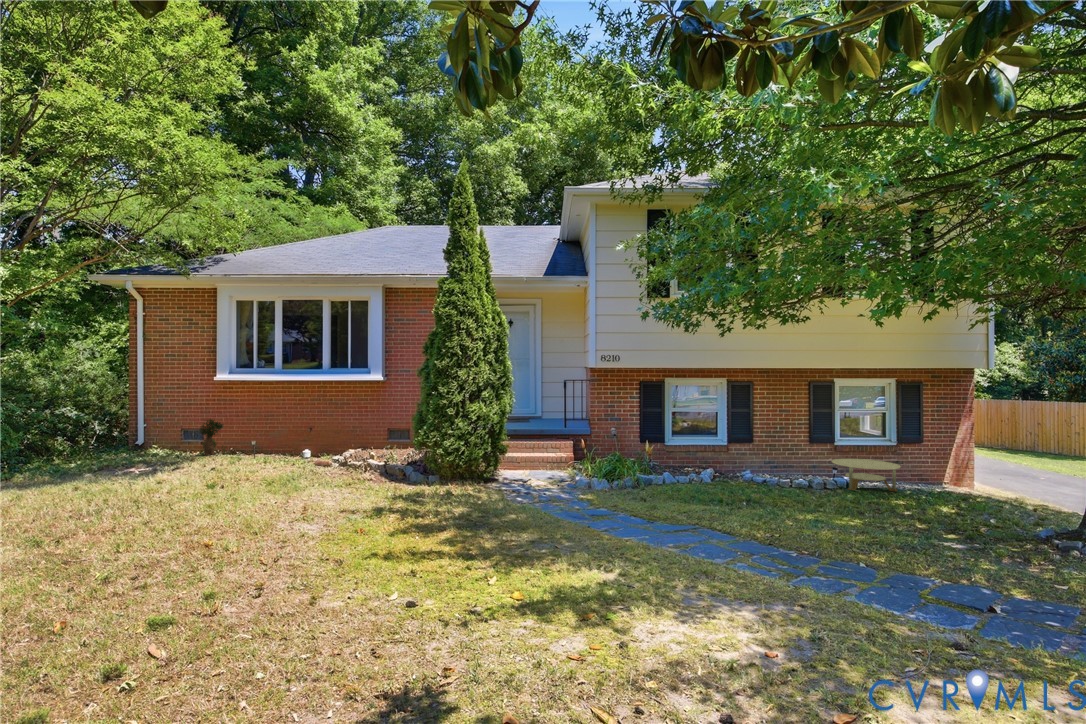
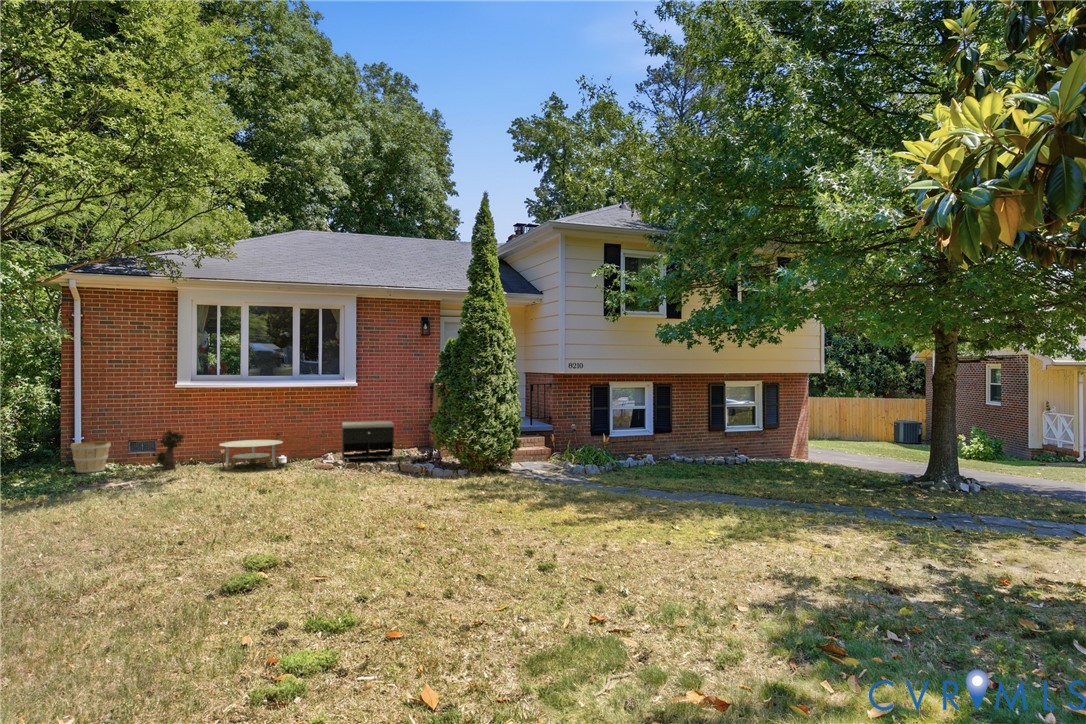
storage bench: none [355,417,413,458] -> present [342,421,394,462]
wooden bucket: none [135,427,170,455] -> present [70,441,111,473]
round table: present [832,459,900,491] -> present [219,440,283,470]

